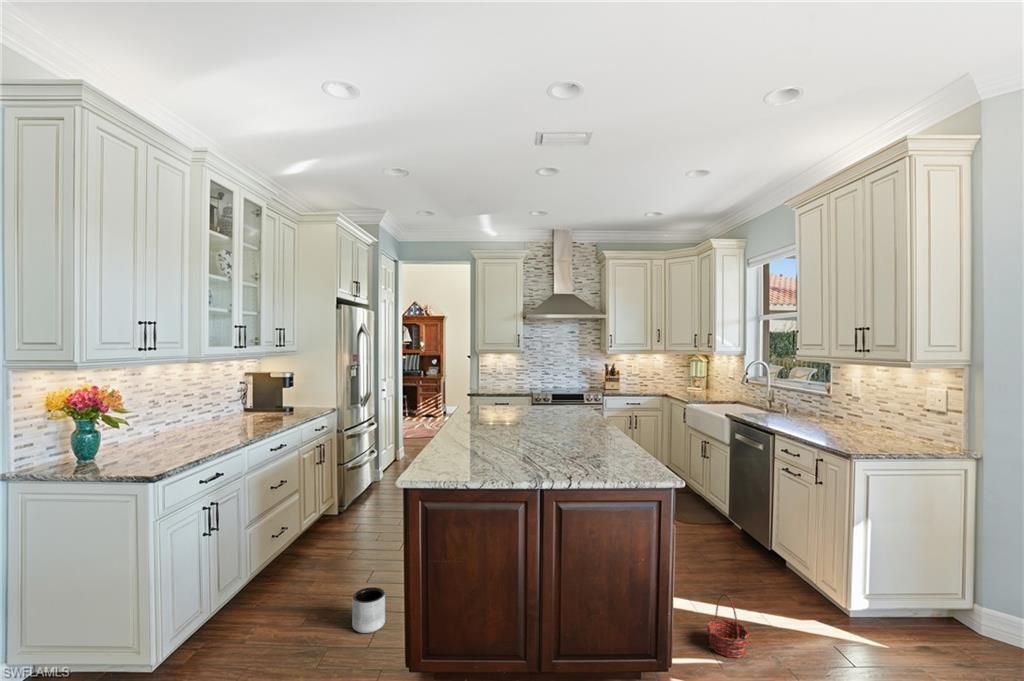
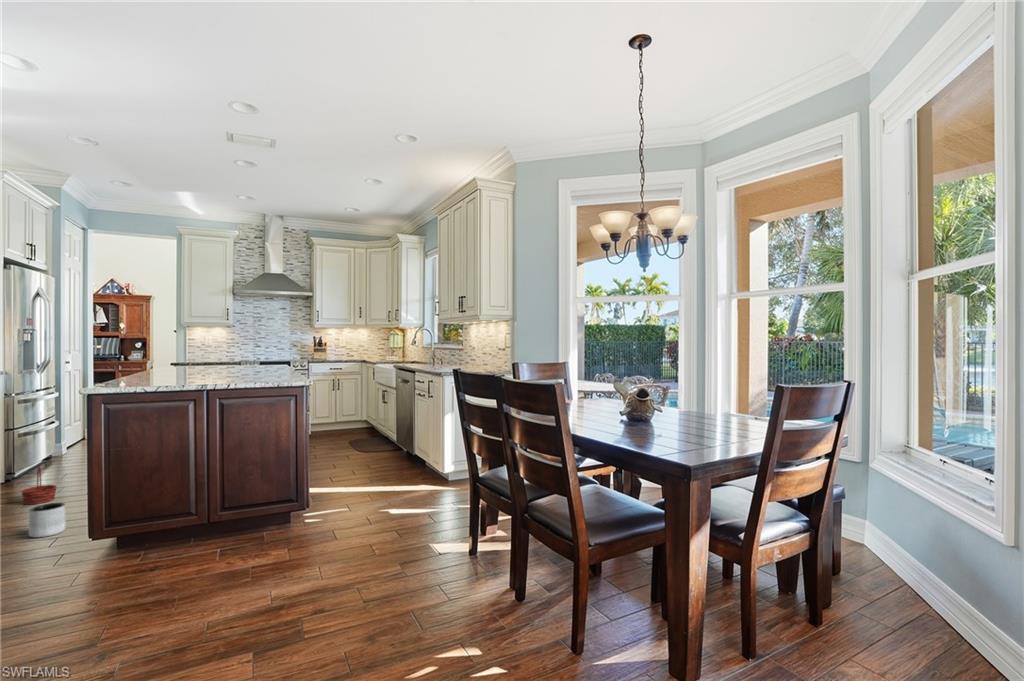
basket: present [707,594,749,657] -> present [21,466,57,504]

